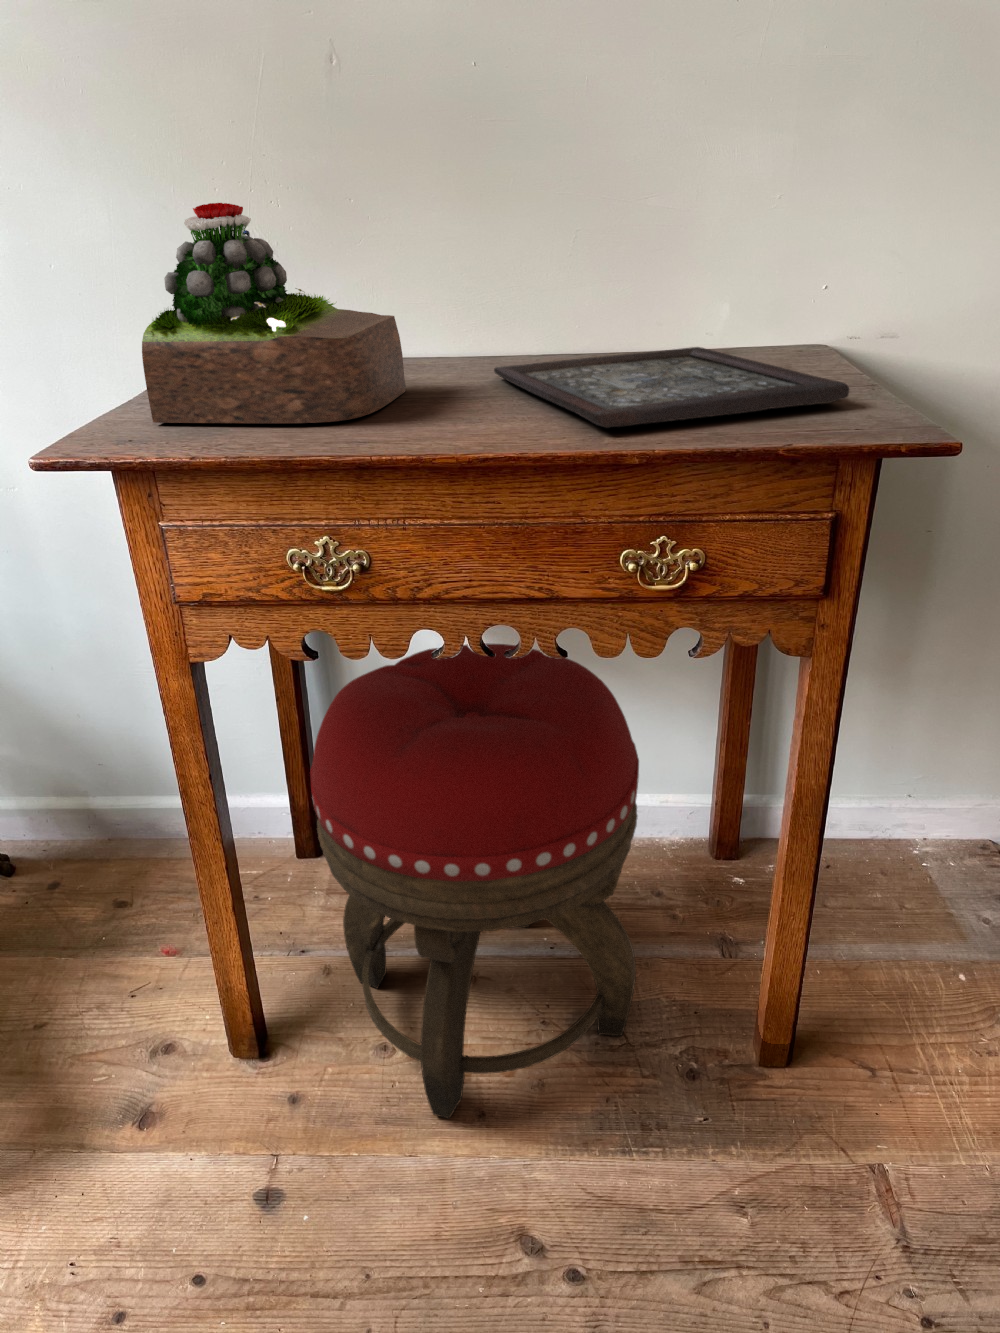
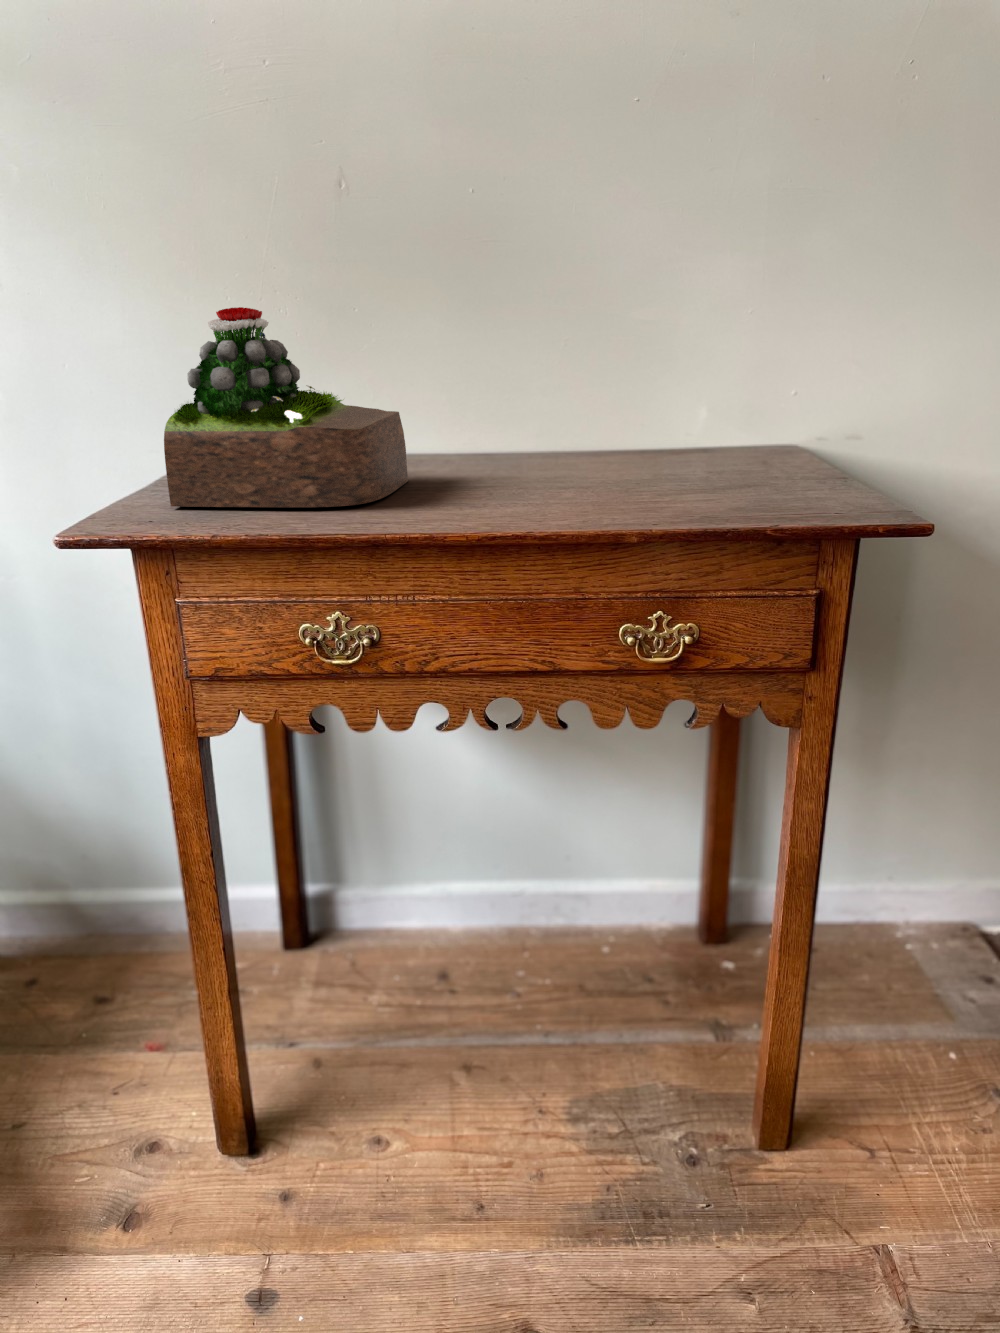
tray: present [494,347,849,428] -> none [490,445,825,511]
footstool: present [310,643,639,1118] -> none [310,724,634,1211]

